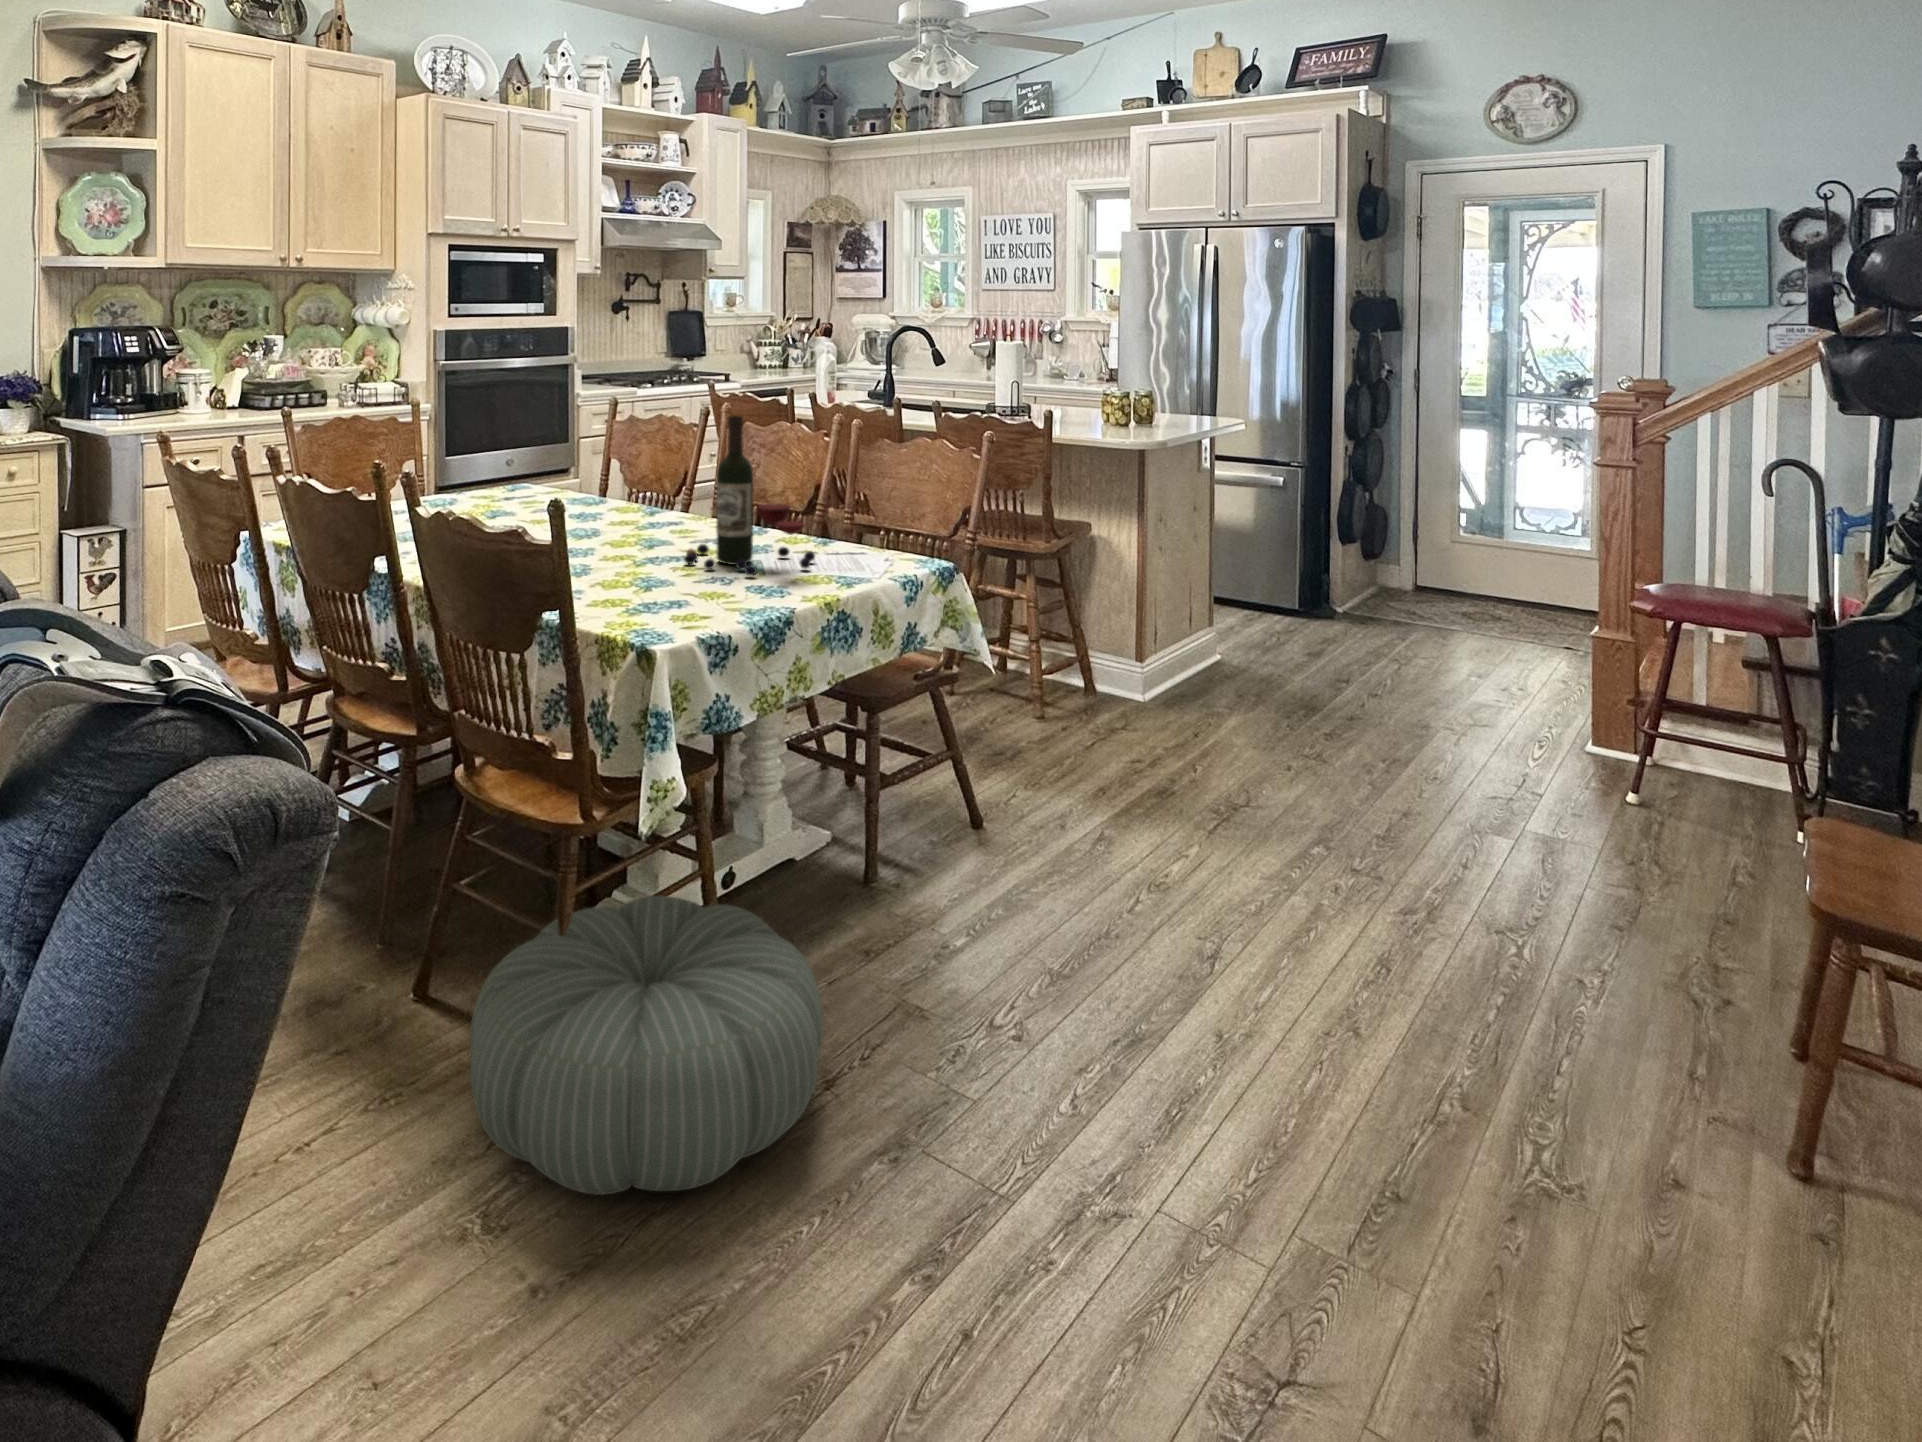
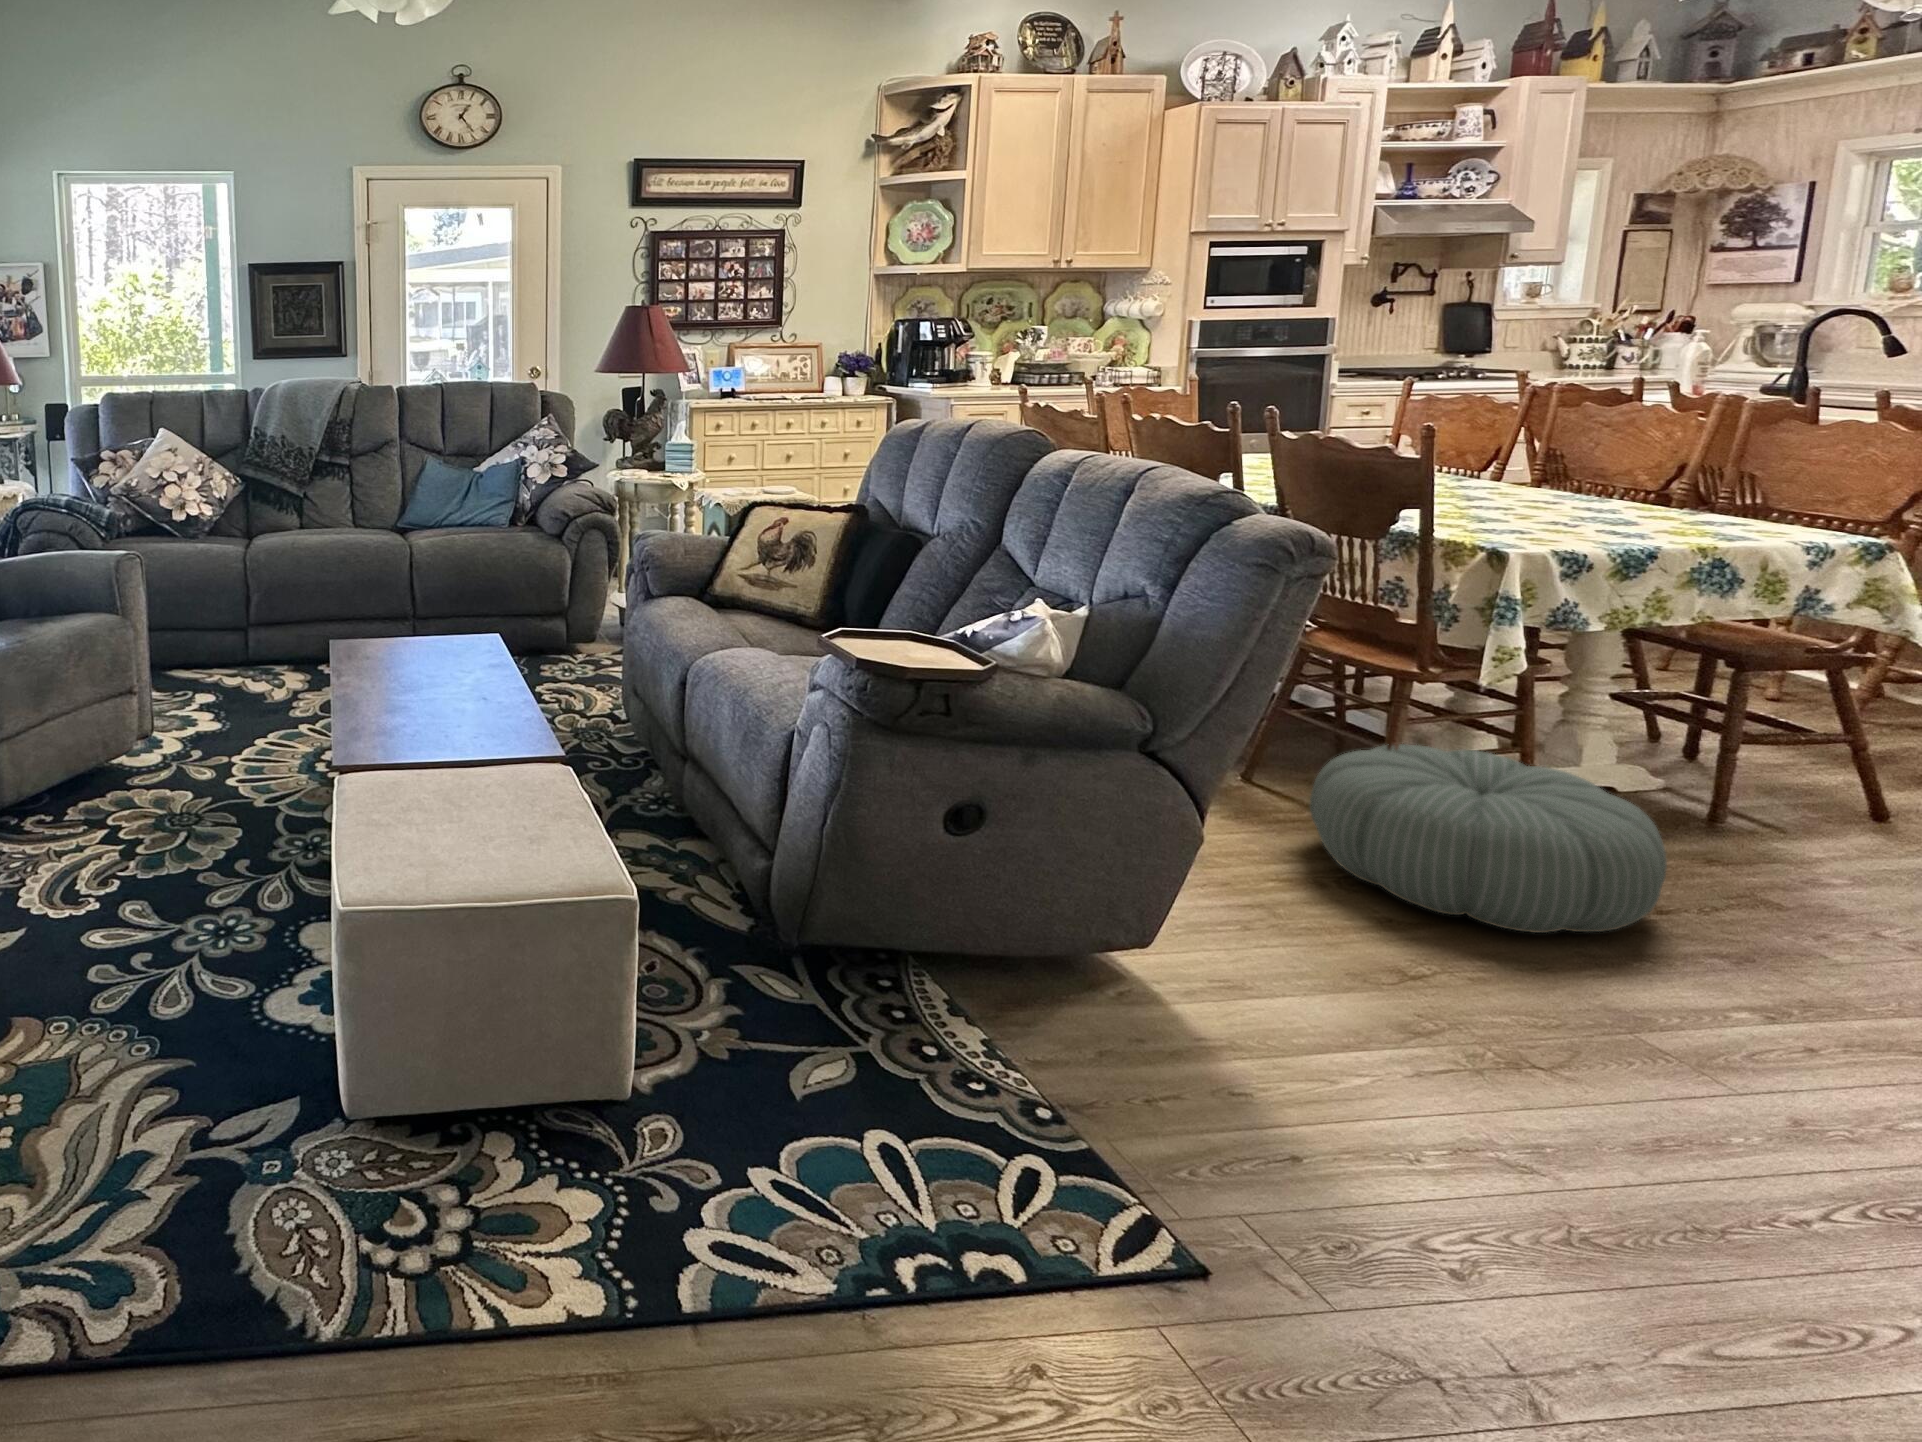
wine bottle: present [684,415,815,576] -> none [1518,378,1686,527]

